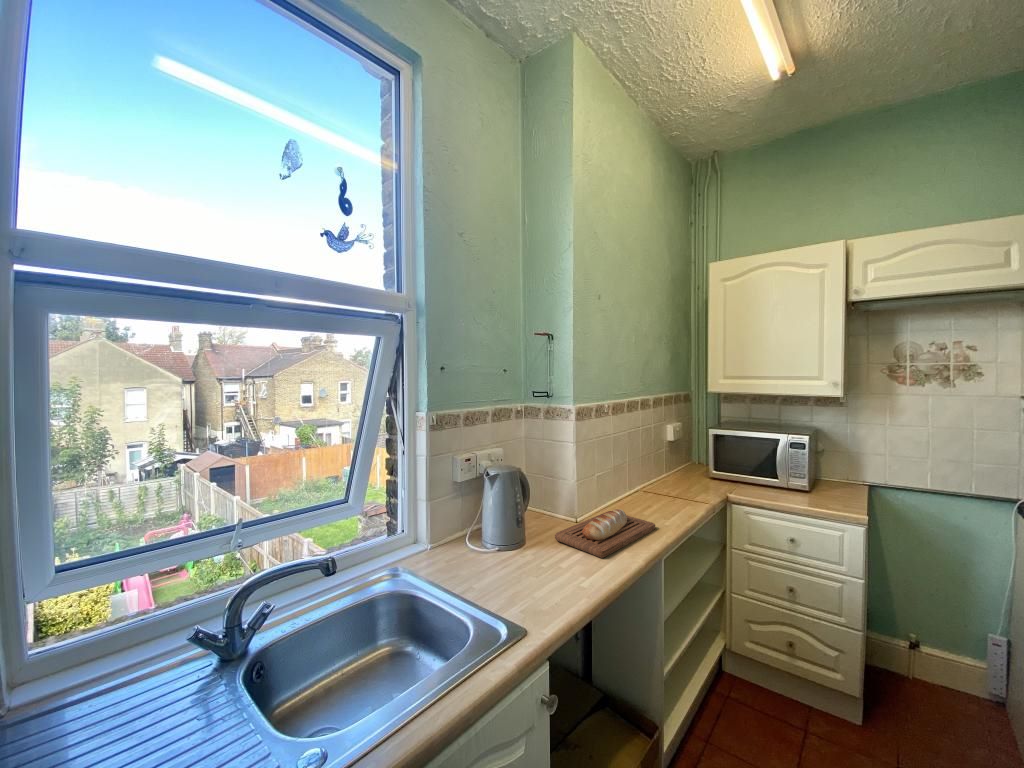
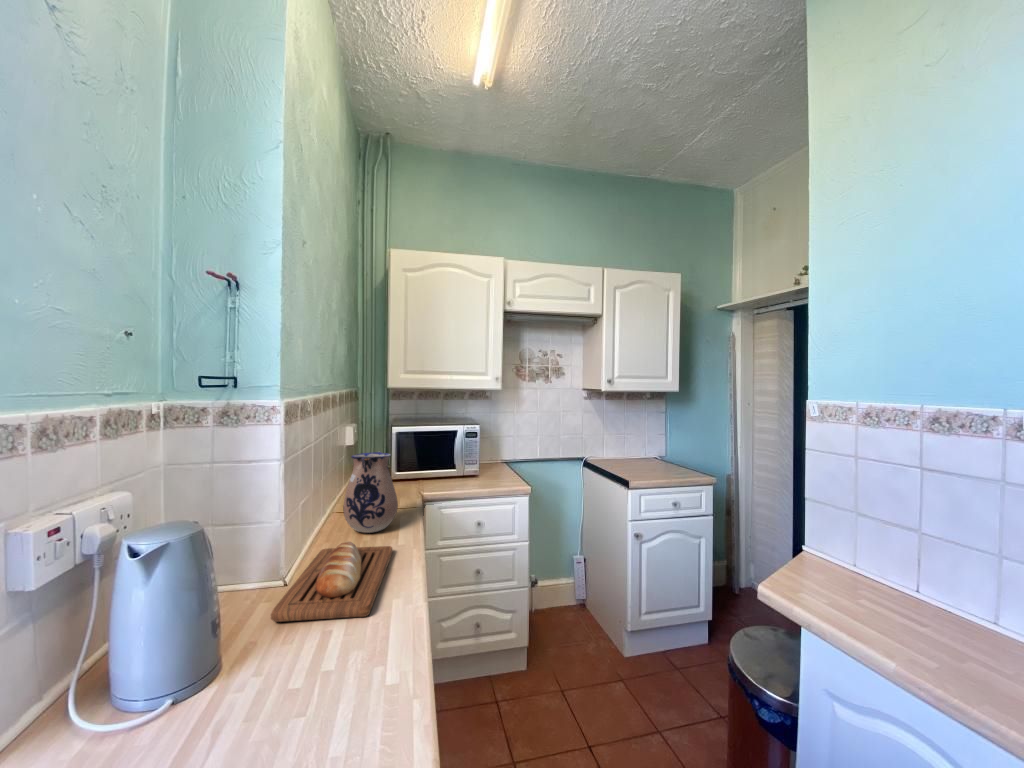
ceramic pitcher: none [635,447,679,512] -> present [343,452,398,533]

